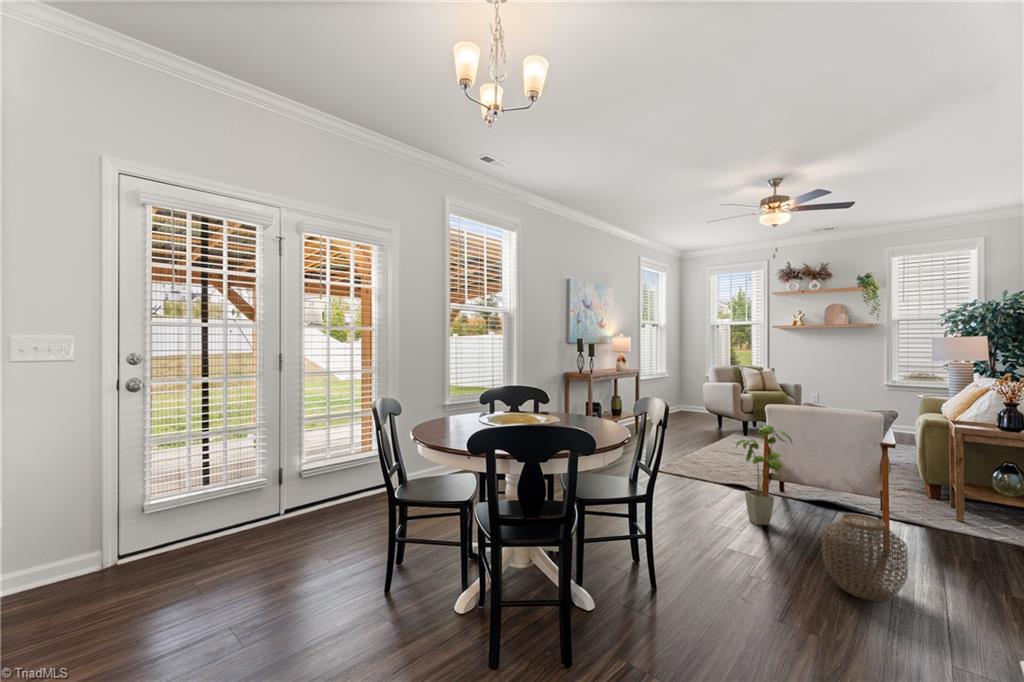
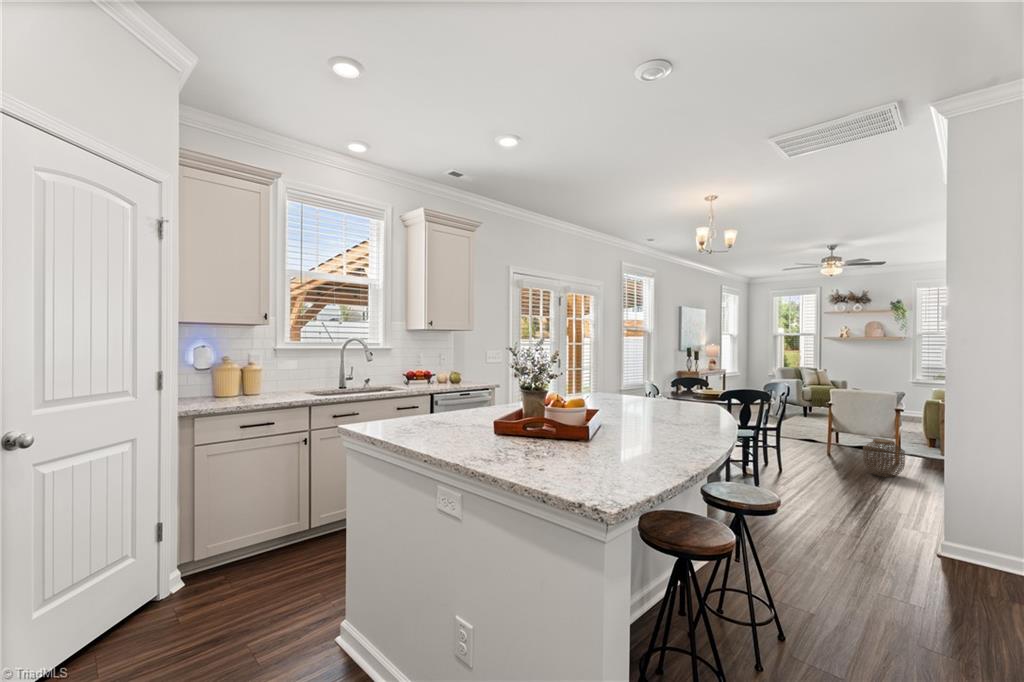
house plant: present [736,425,792,525] -> none [812,399,846,455]

